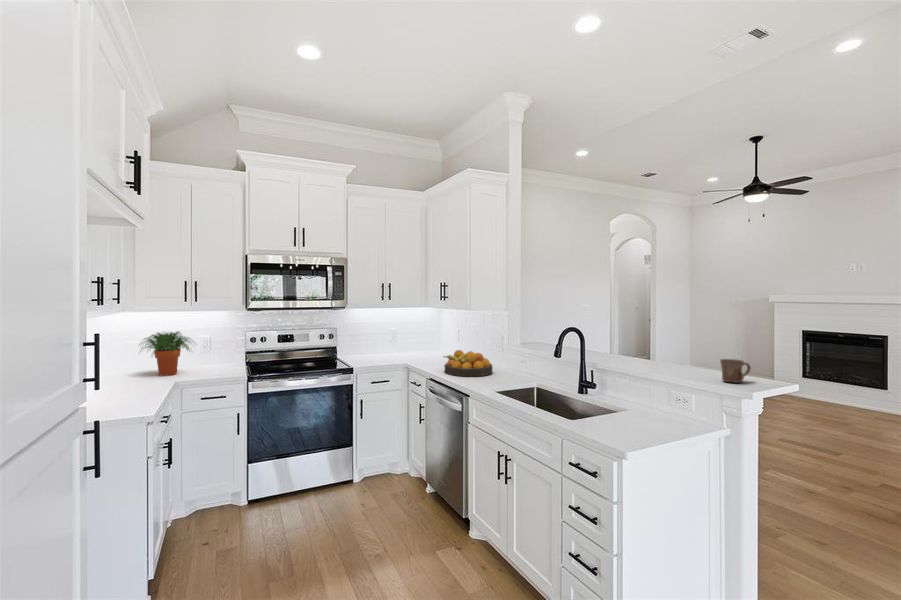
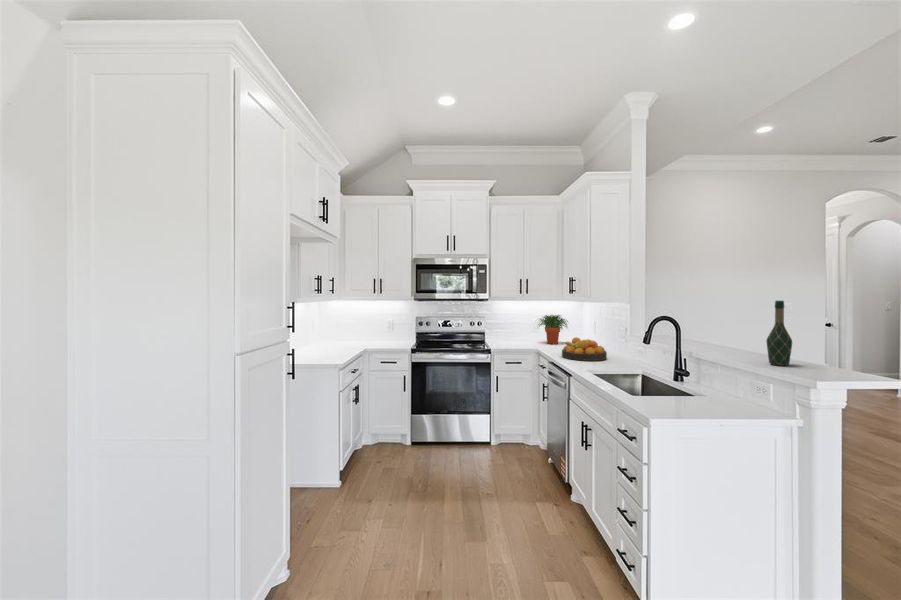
wine bottle: none [687,311,710,375] -> present [766,301,792,365]
potted plant: present [142,332,190,376] -> present [539,315,568,344]
mug: present [720,359,750,382] -> none [791,349,828,373]

